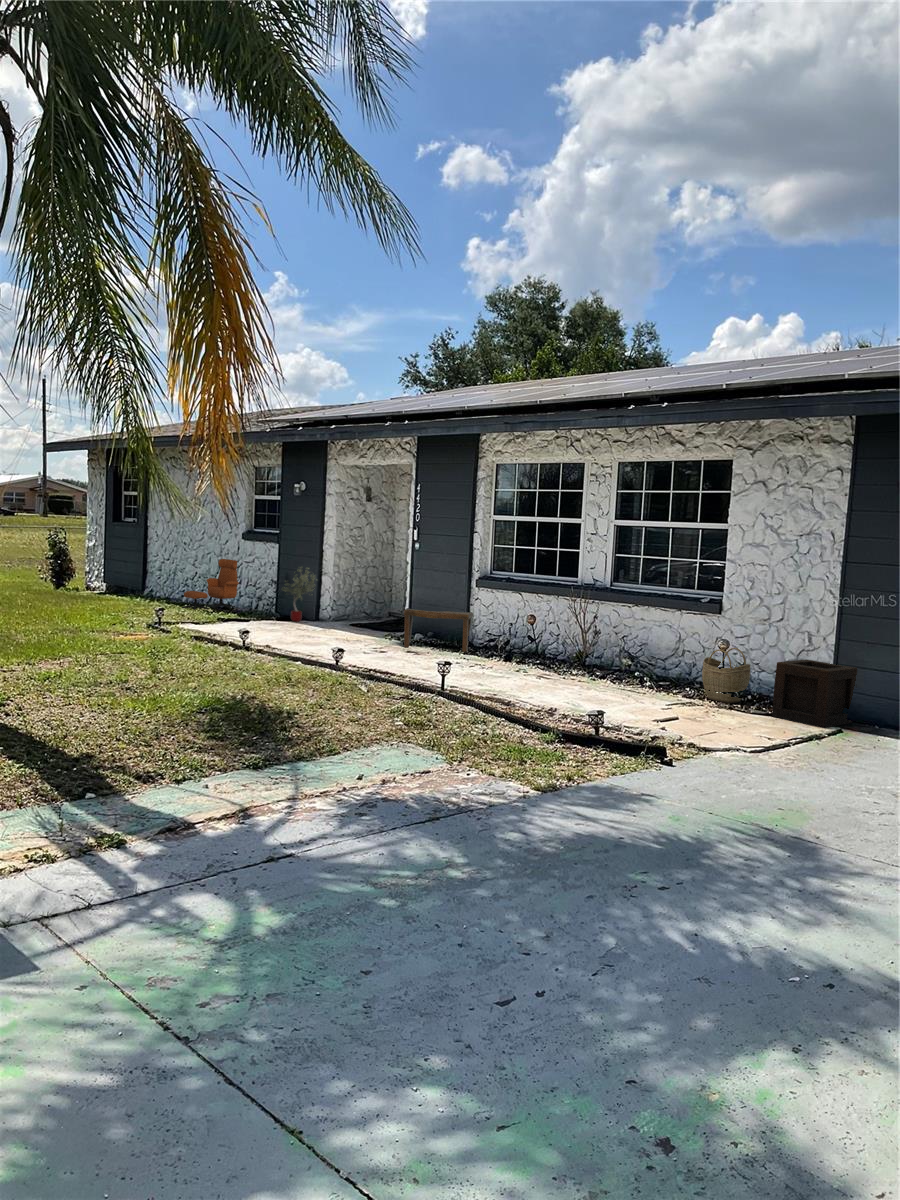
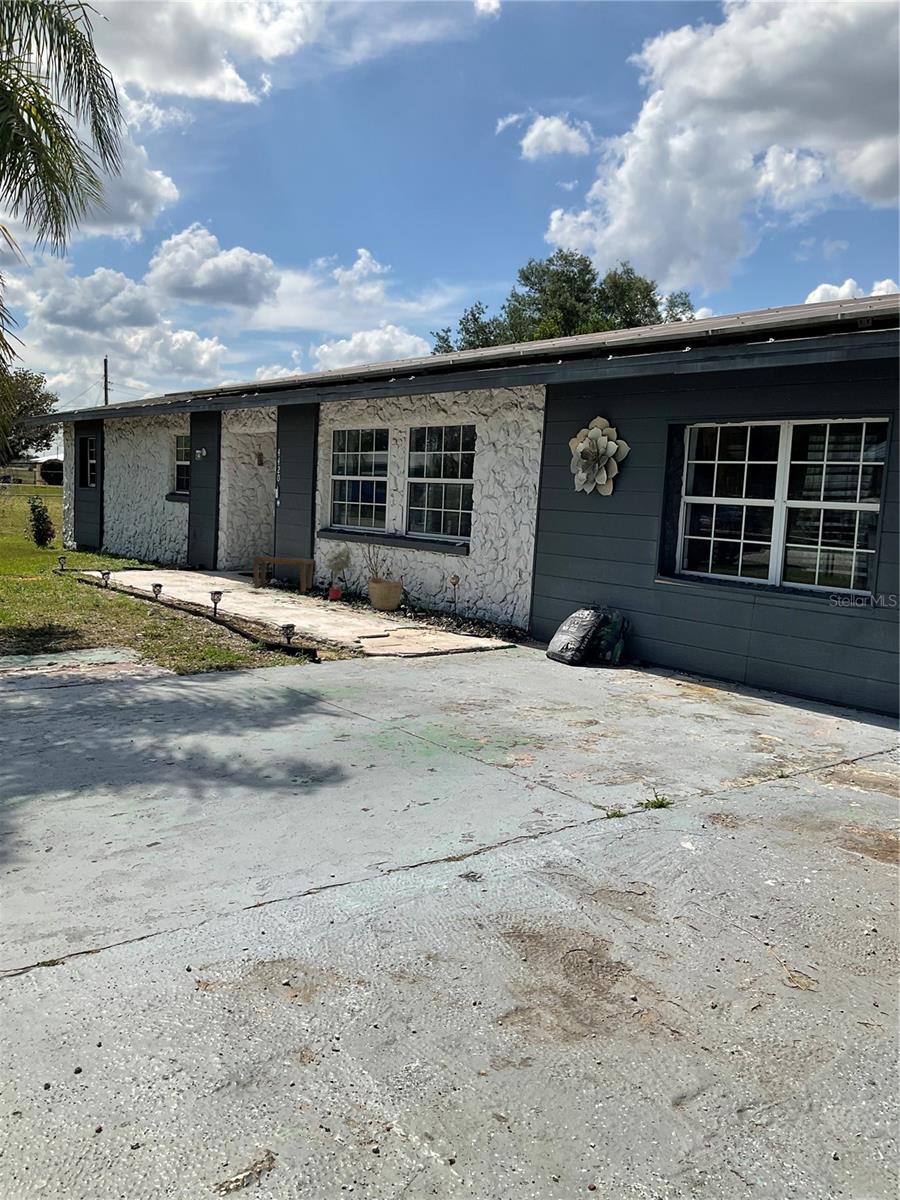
lounge chair: present [182,559,239,609] -> none [111,518,162,560]
potted tree: present [282,567,316,621] -> present [325,541,356,599]
woven basket: present [702,648,751,703] -> present [369,570,402,610]
wooden crate: present [772,659,857,728] -> none [479,592,546,646]

